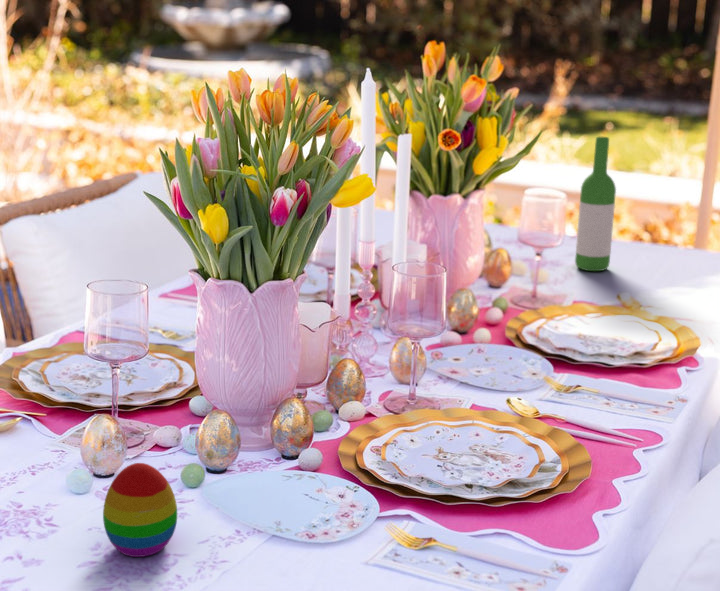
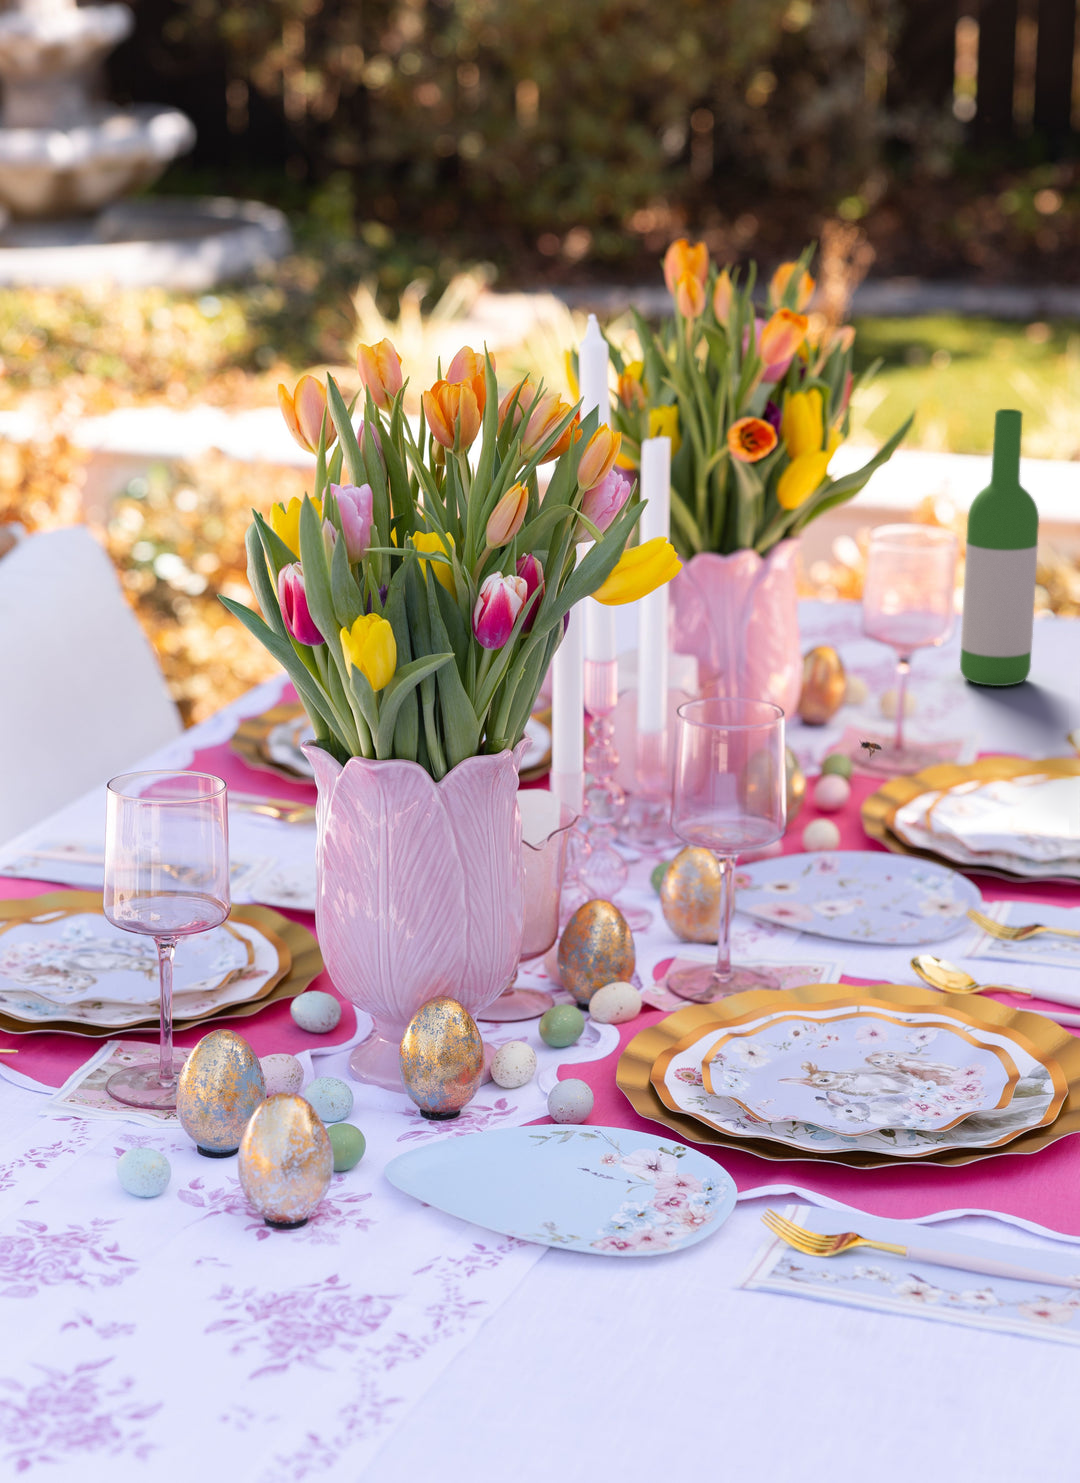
decorative egg: present [103,463,177,557] -> none [240,1127,378,1305]

